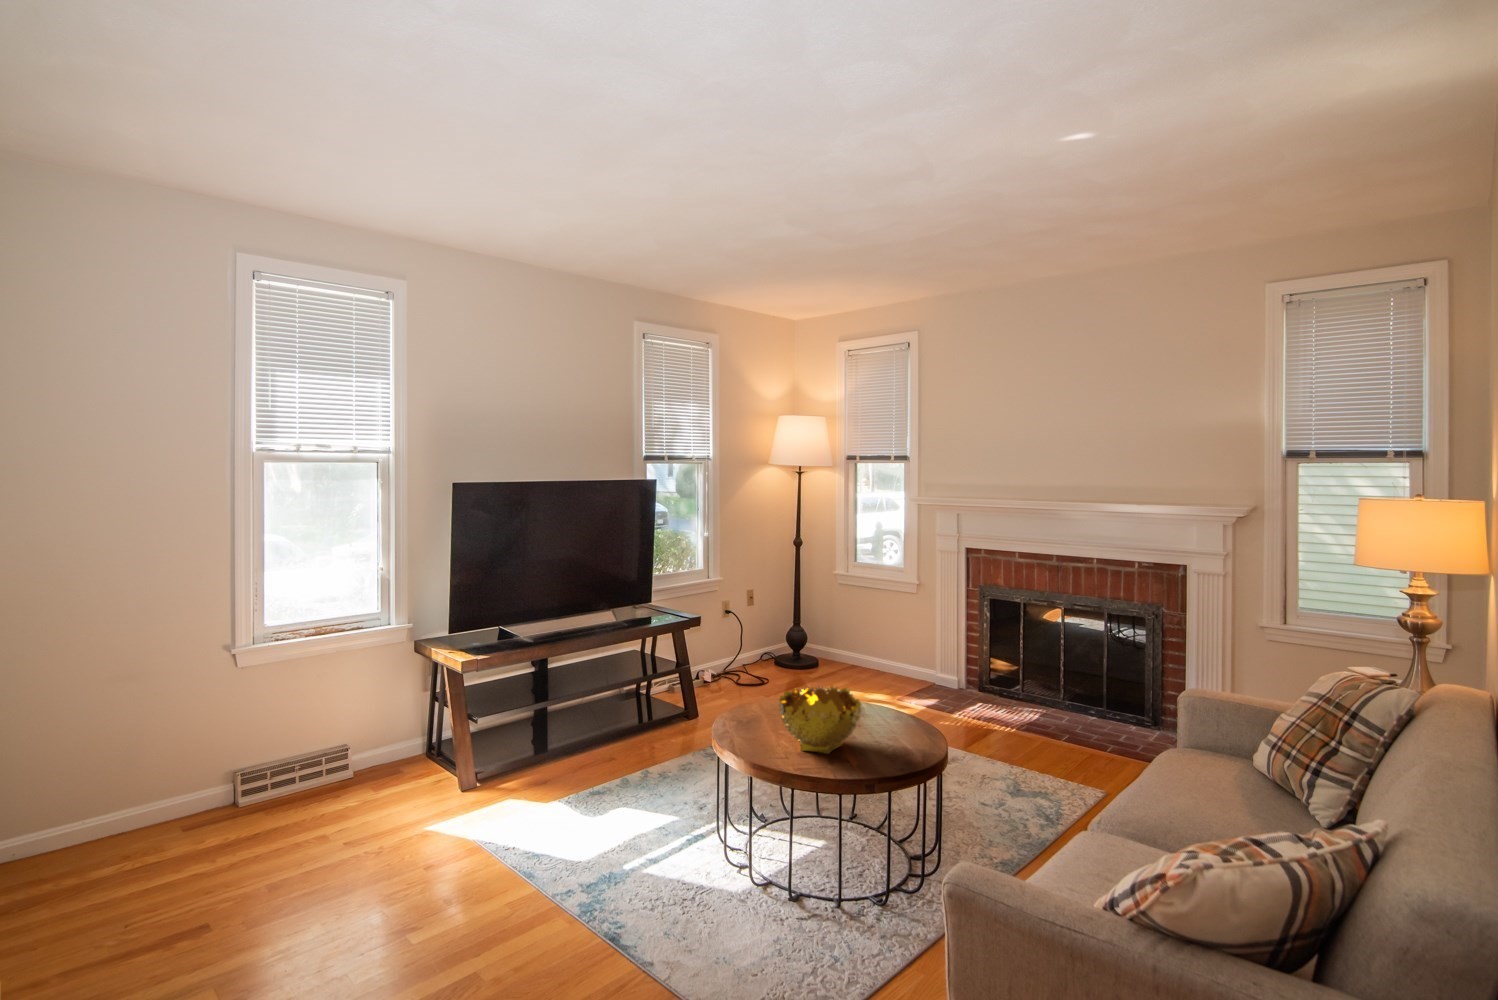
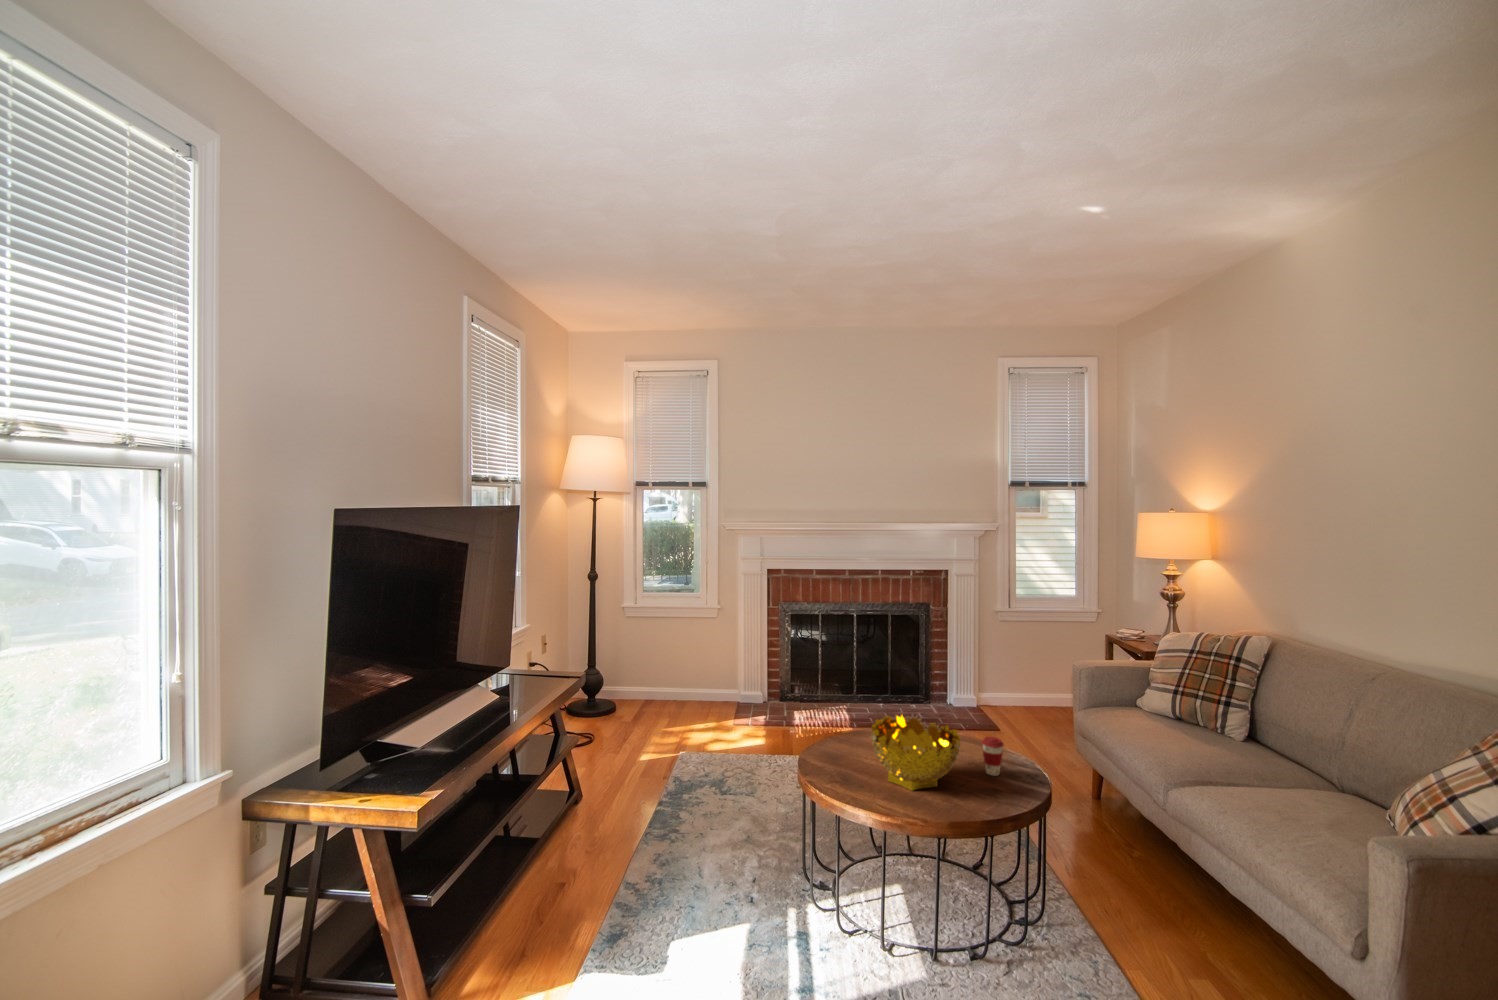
coffee cup: none [890,724,912,762] -> present [982,737,1004,776]

